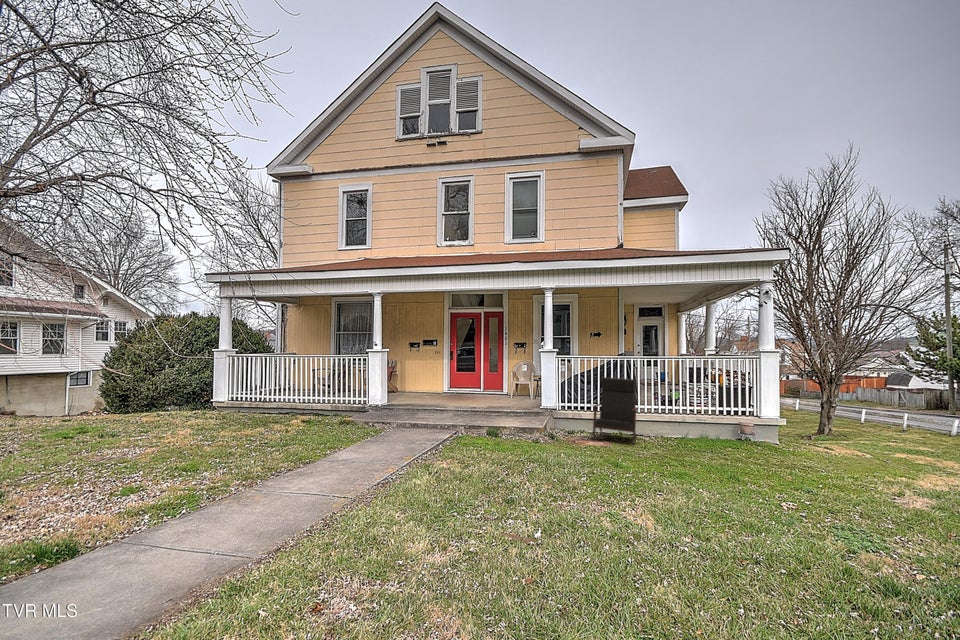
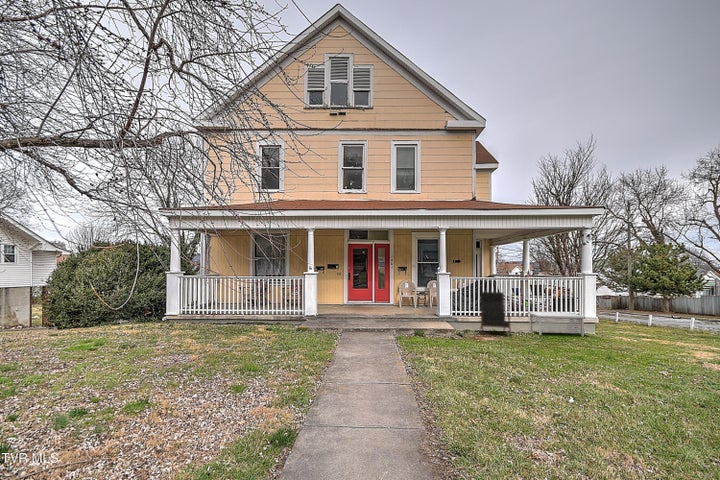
storage bench: none [677,411,765,455] -> present [528,312,585,336]

